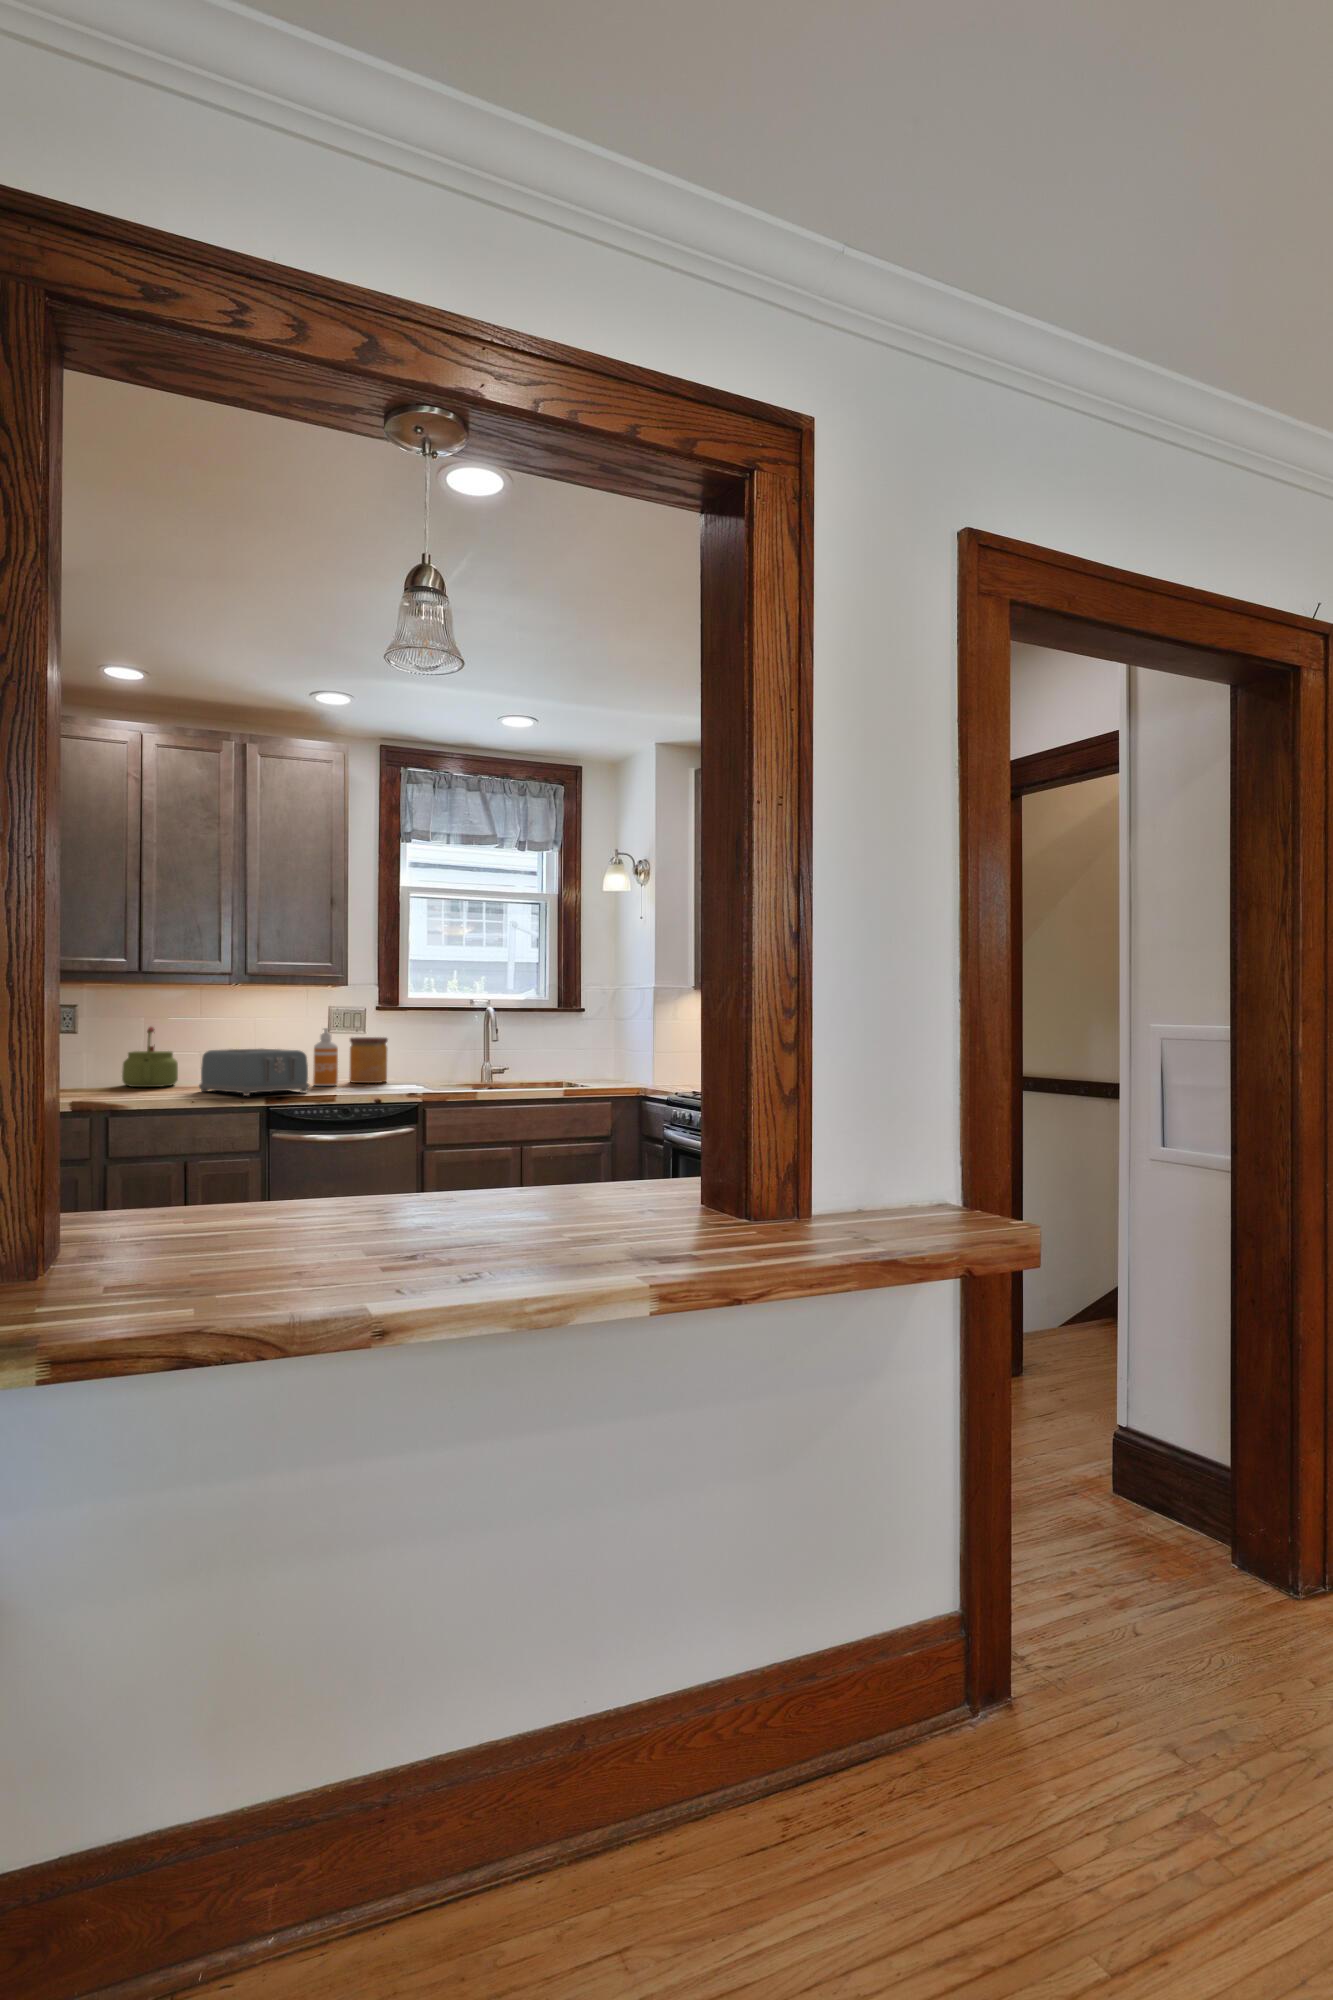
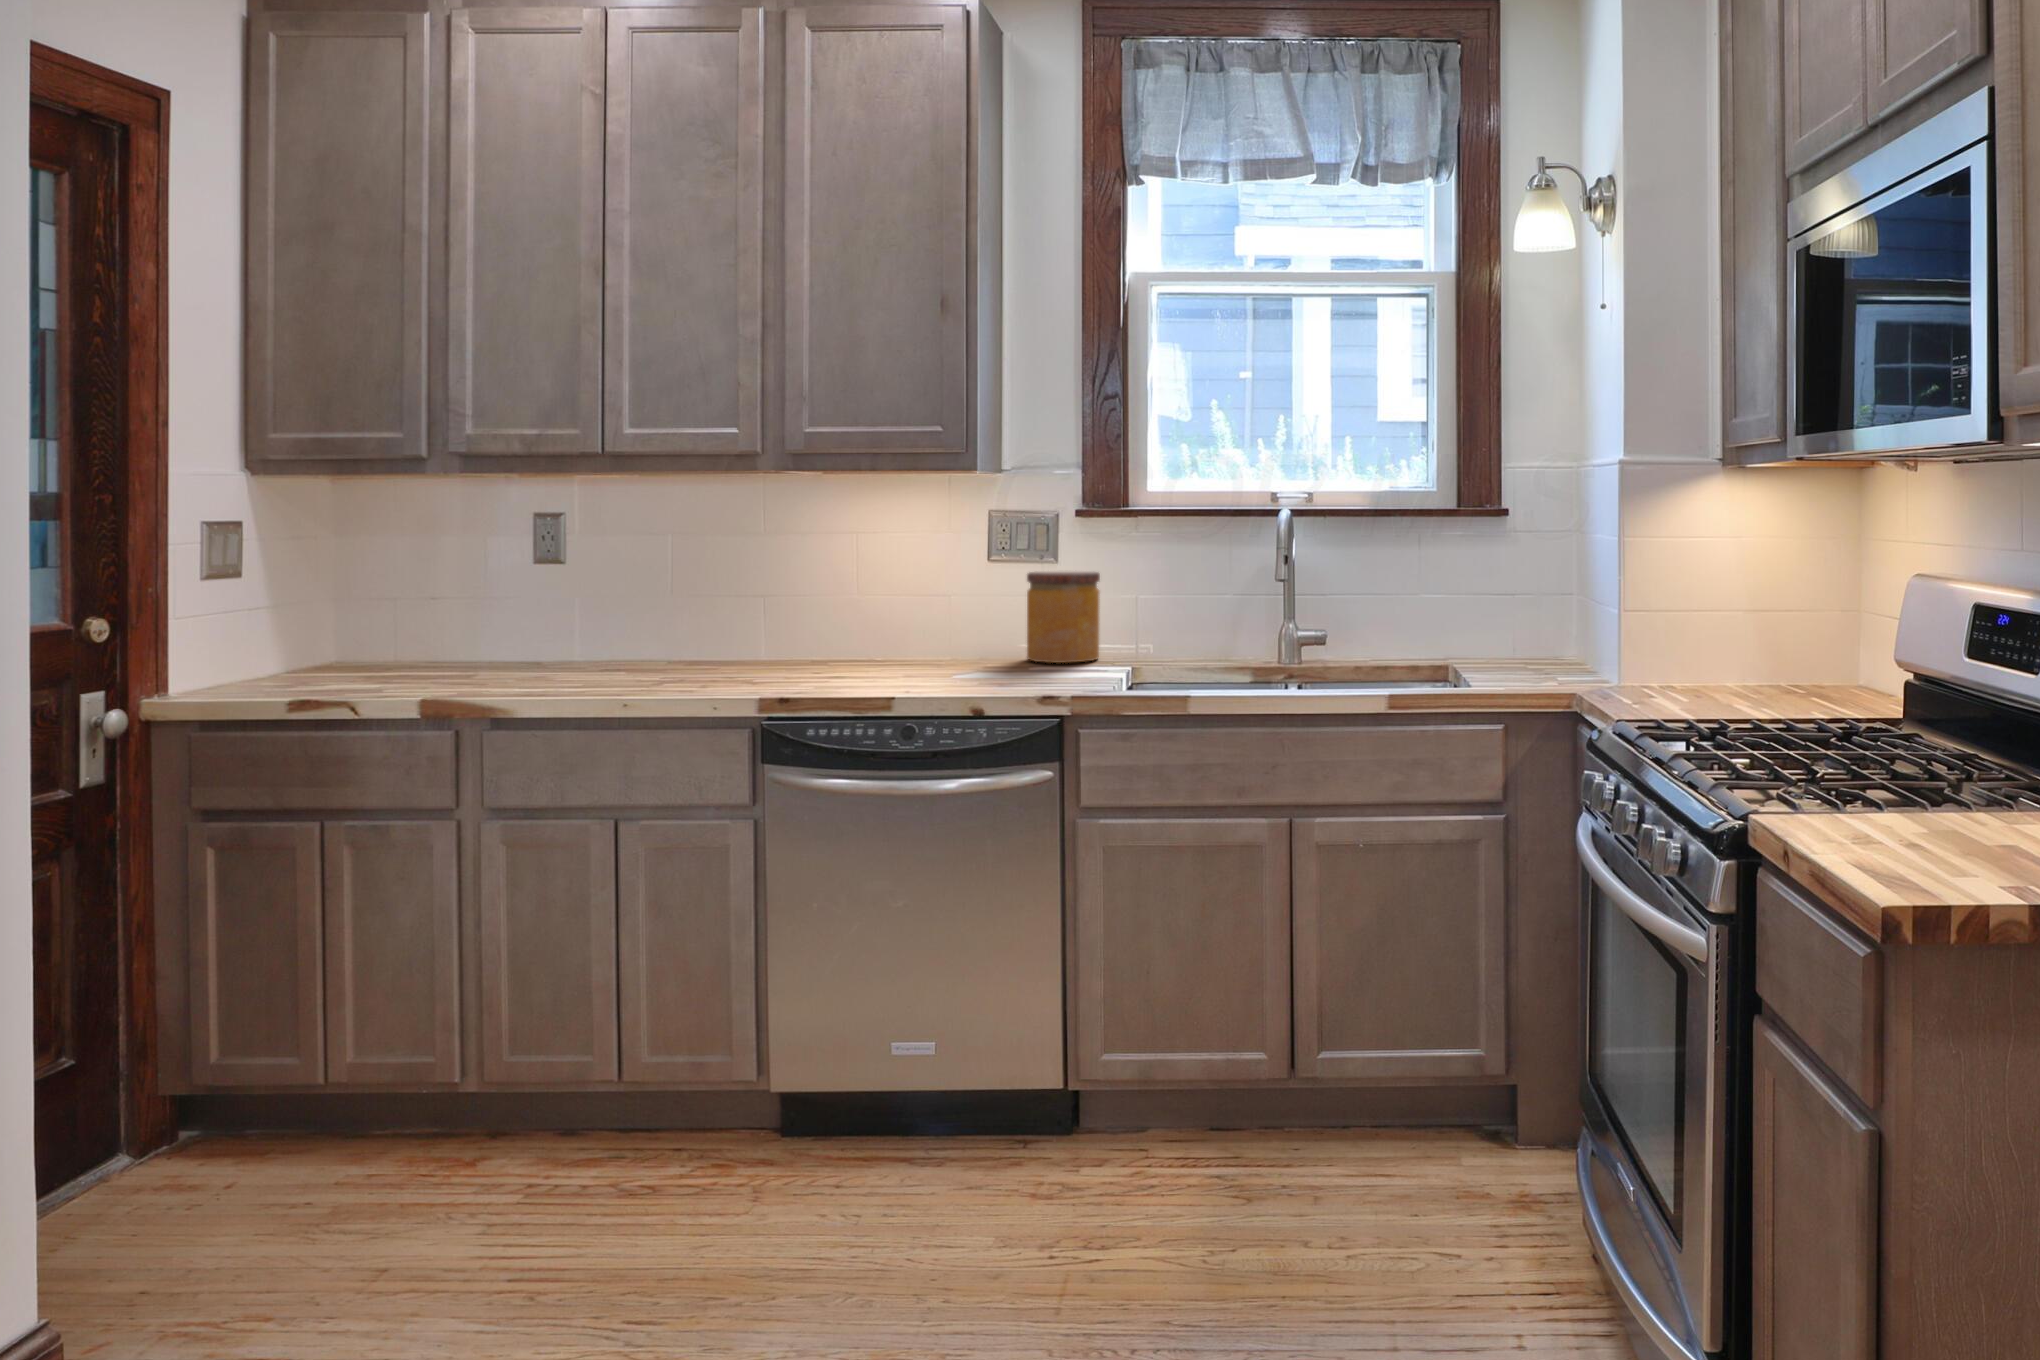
kettle: present [122,1027,178,1087] -> none [633,549,732,660]
soap dispenser: present [313,1028,338,1086] -> none [944,554,989,668]
toaster: present [199,1049,309,1096] -> none [717,593,892,690]

